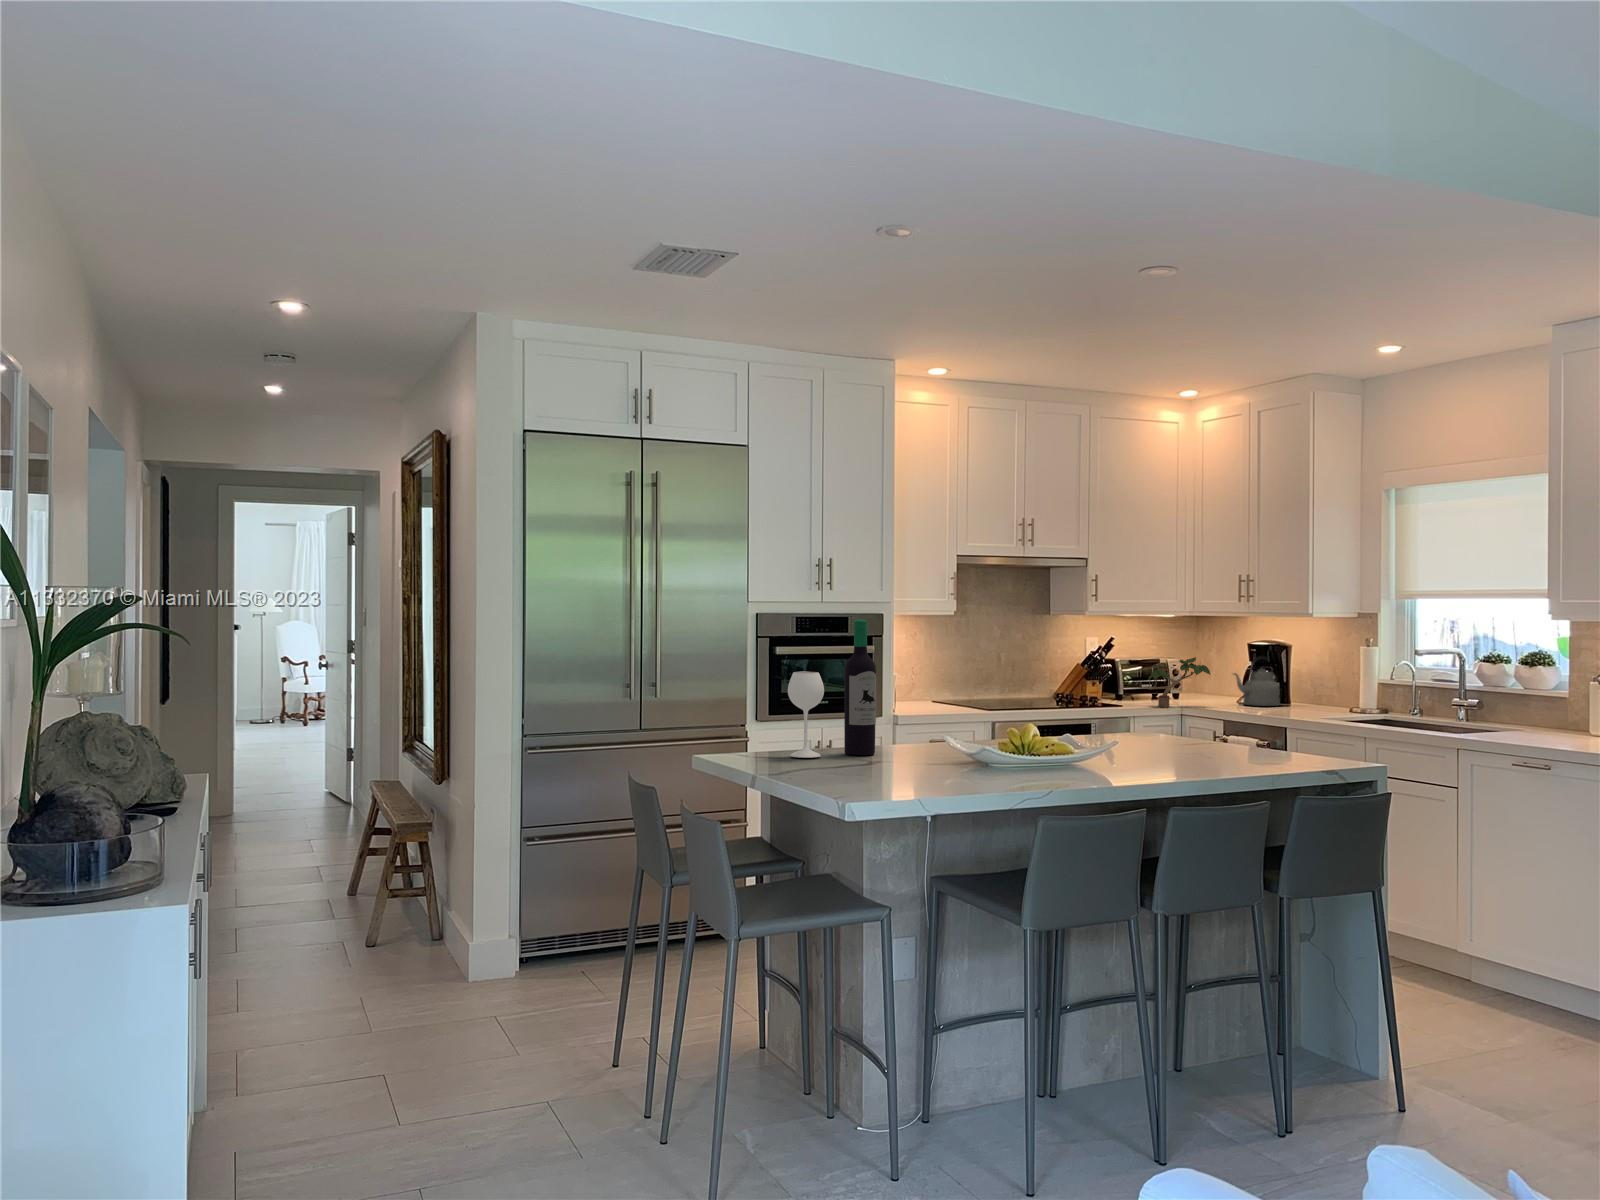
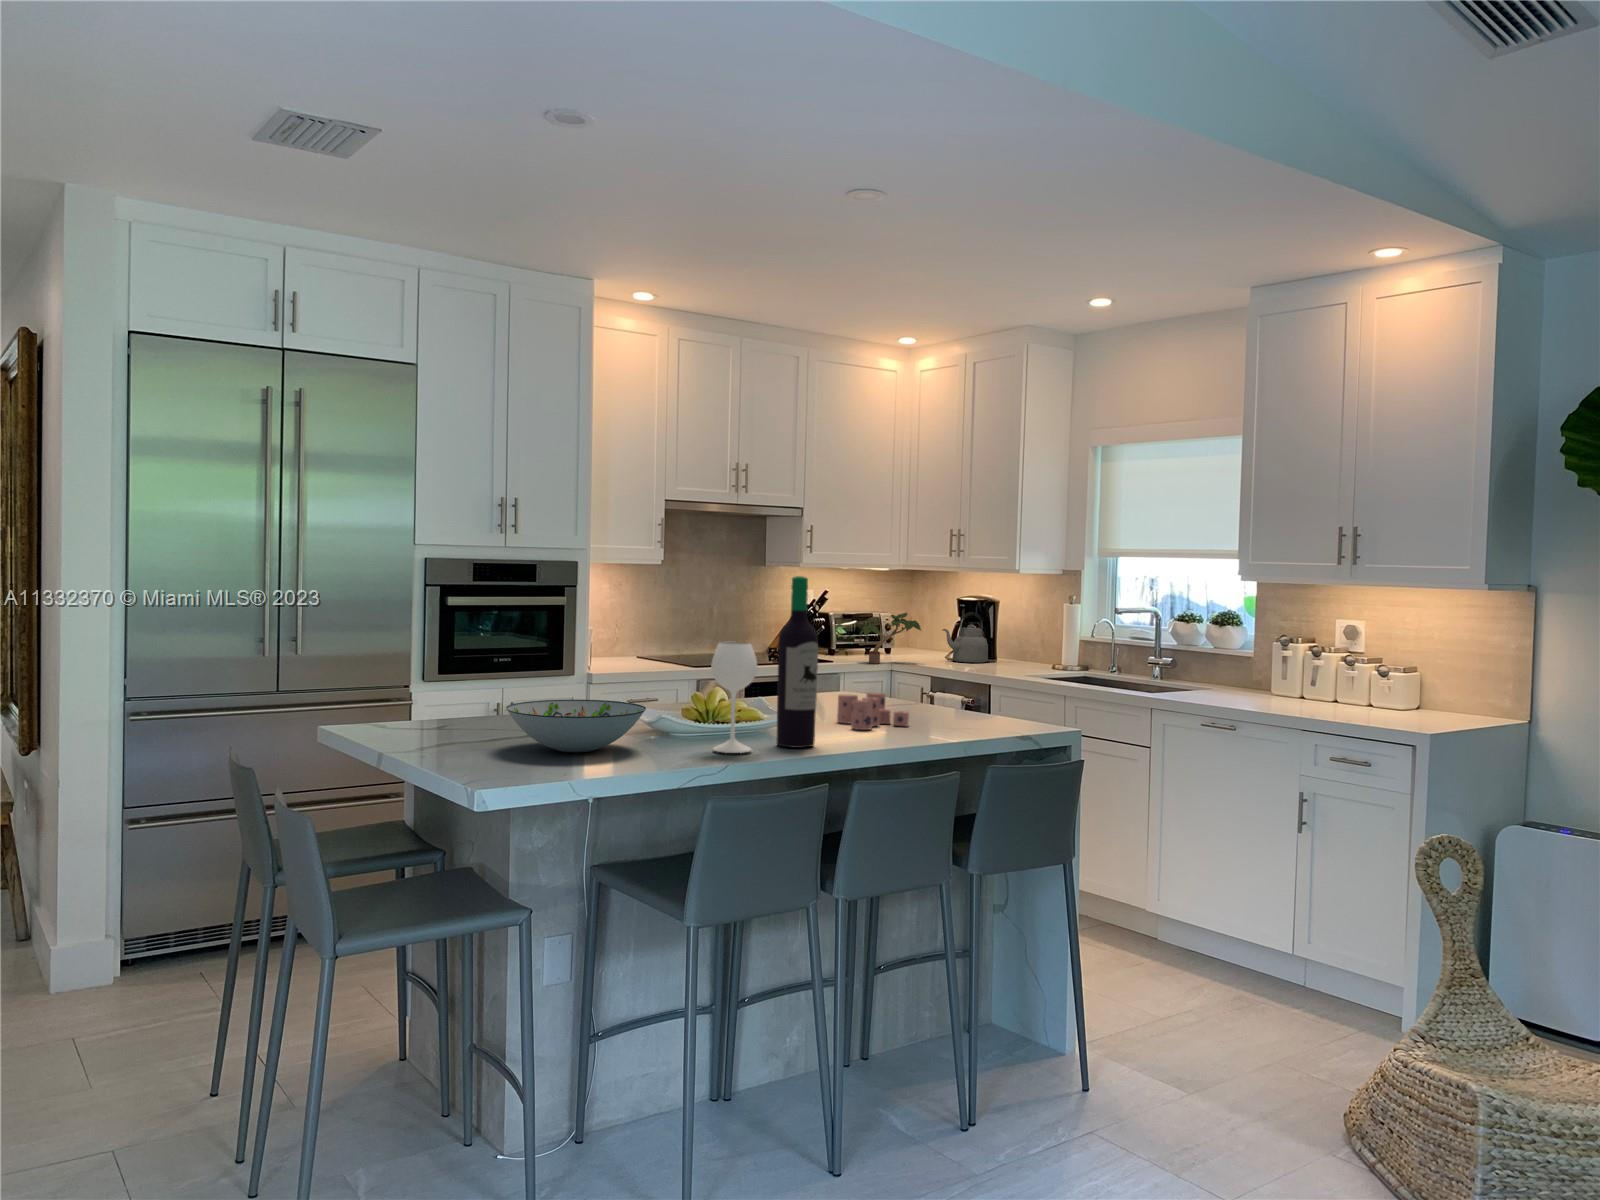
wine bottle: present [788,620,876,758] -> present [711,576,818,753]
candle: none [1143,730,1212,763] -> present [837,693,909,730]
decorative bowl: none [859,734,978,778] -> present [506,699,646,752]

